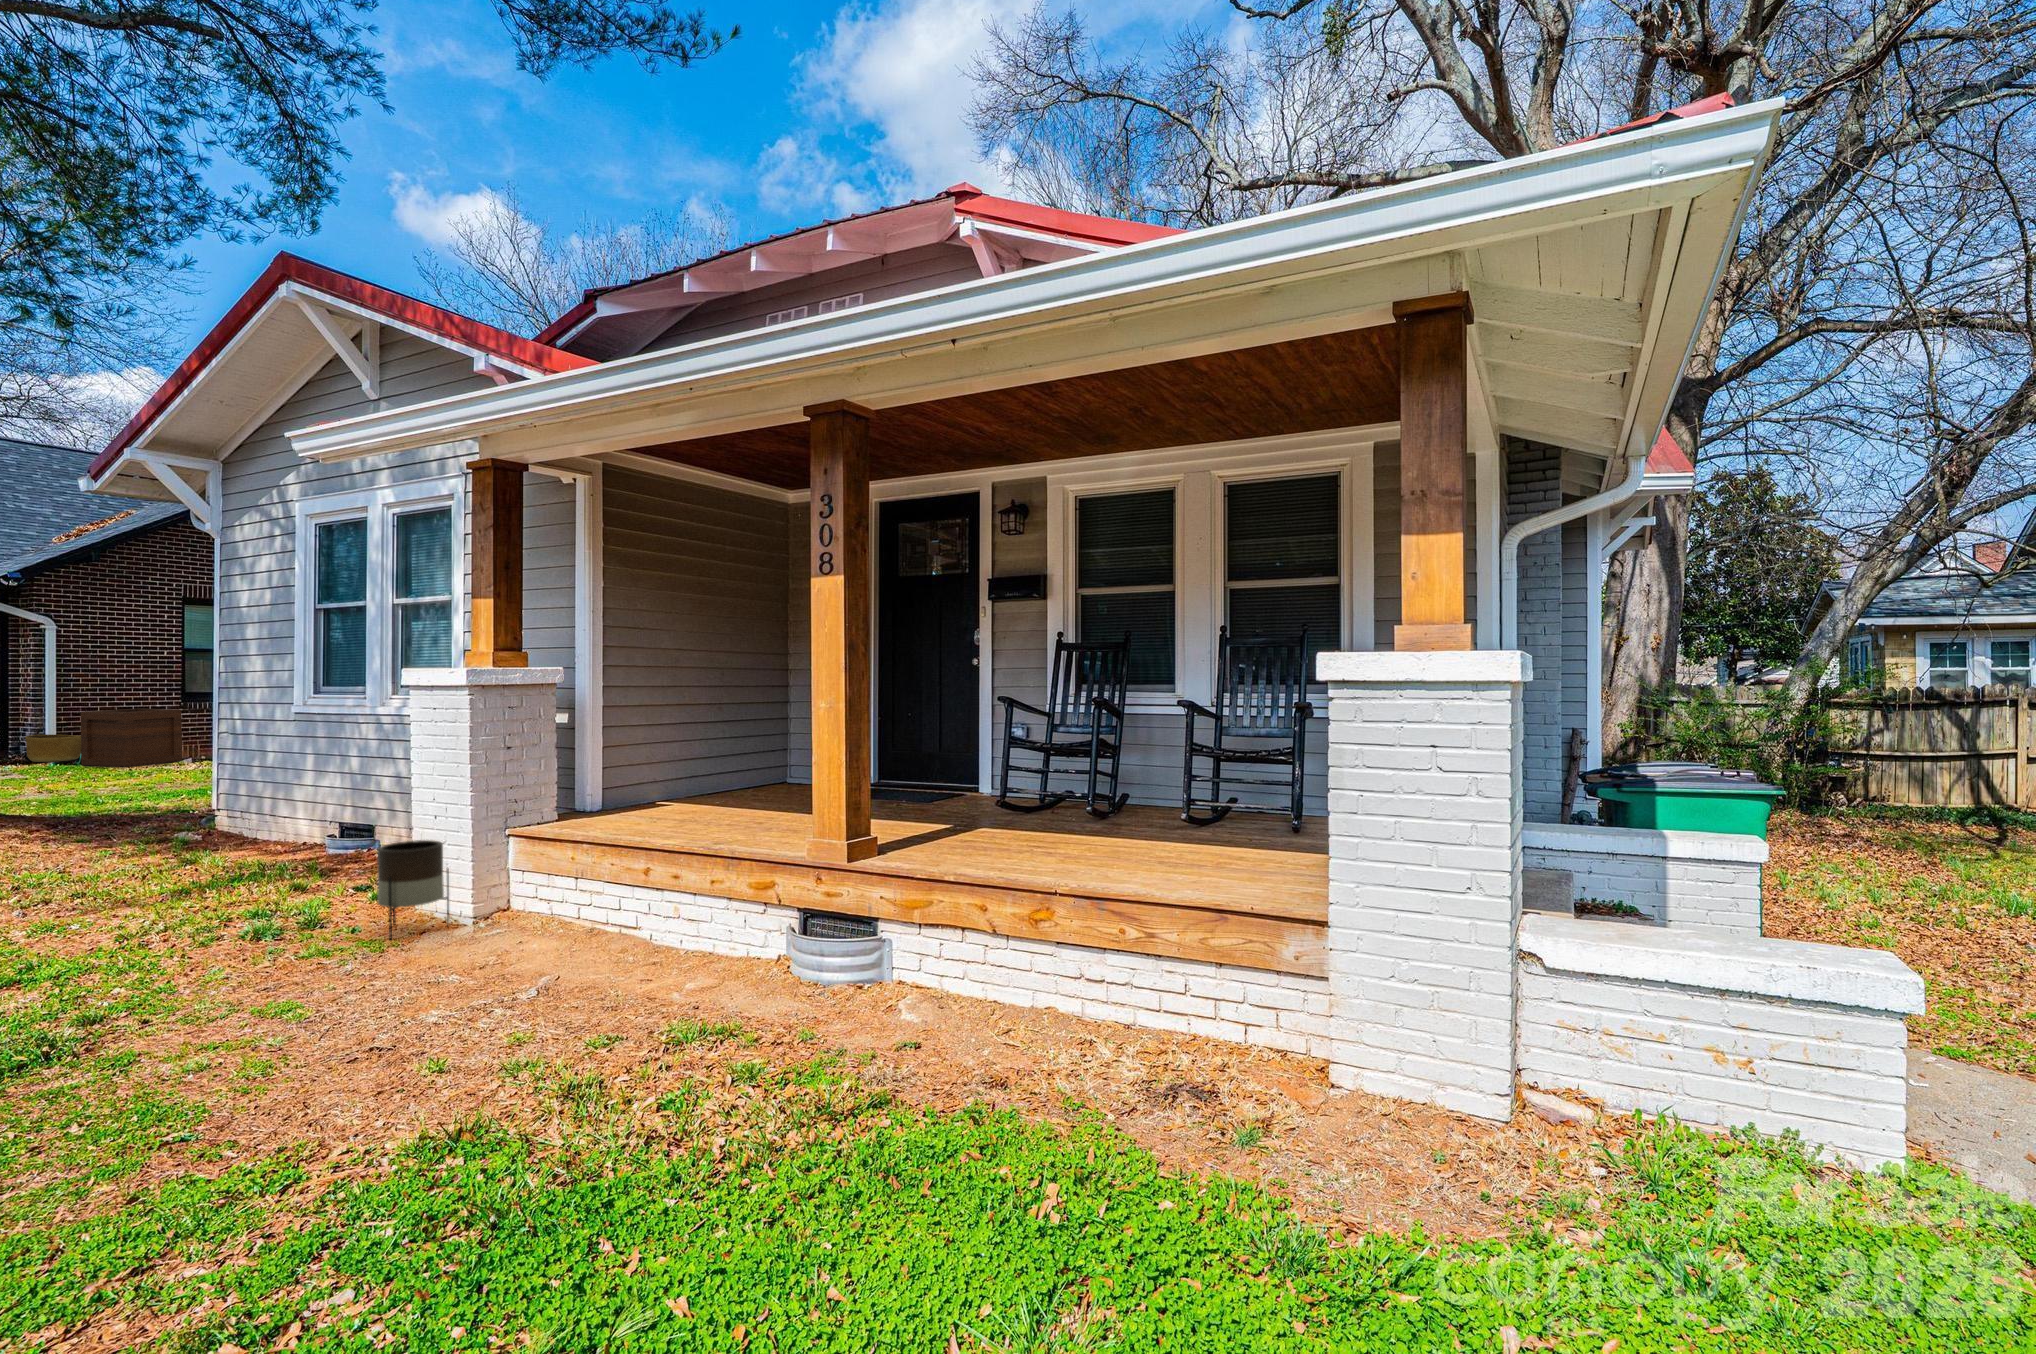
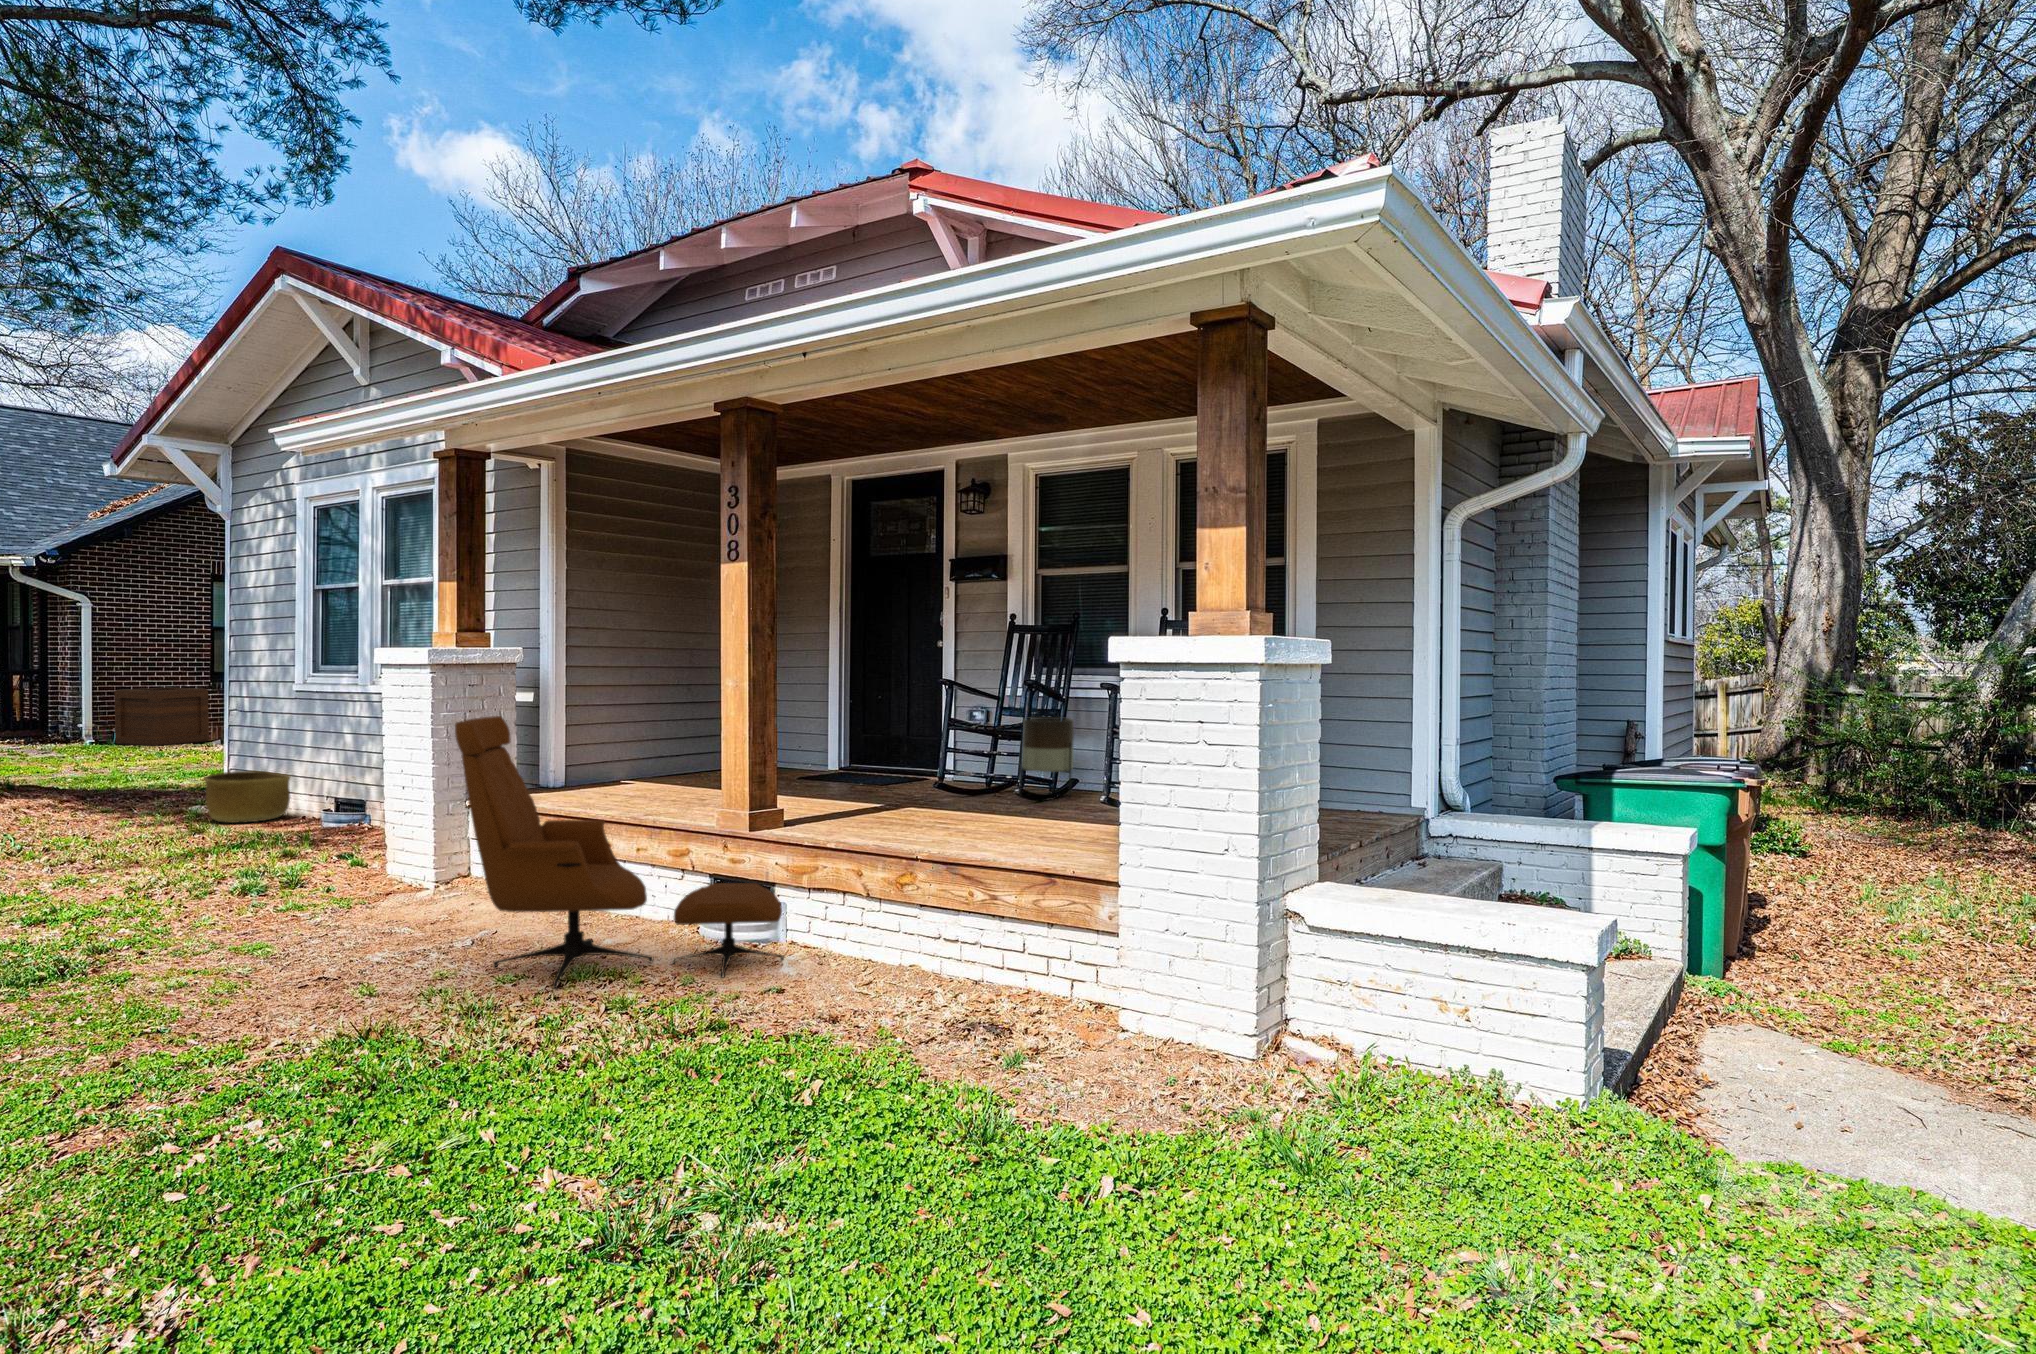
basket: present [25,734,81,762] -> present [204,771,290,823]
lounge chair: none [538,743,897,1052] -> present [455,716,784,988]
planter: present [377,840,449,940] -> present [1019,717,1074,798]

